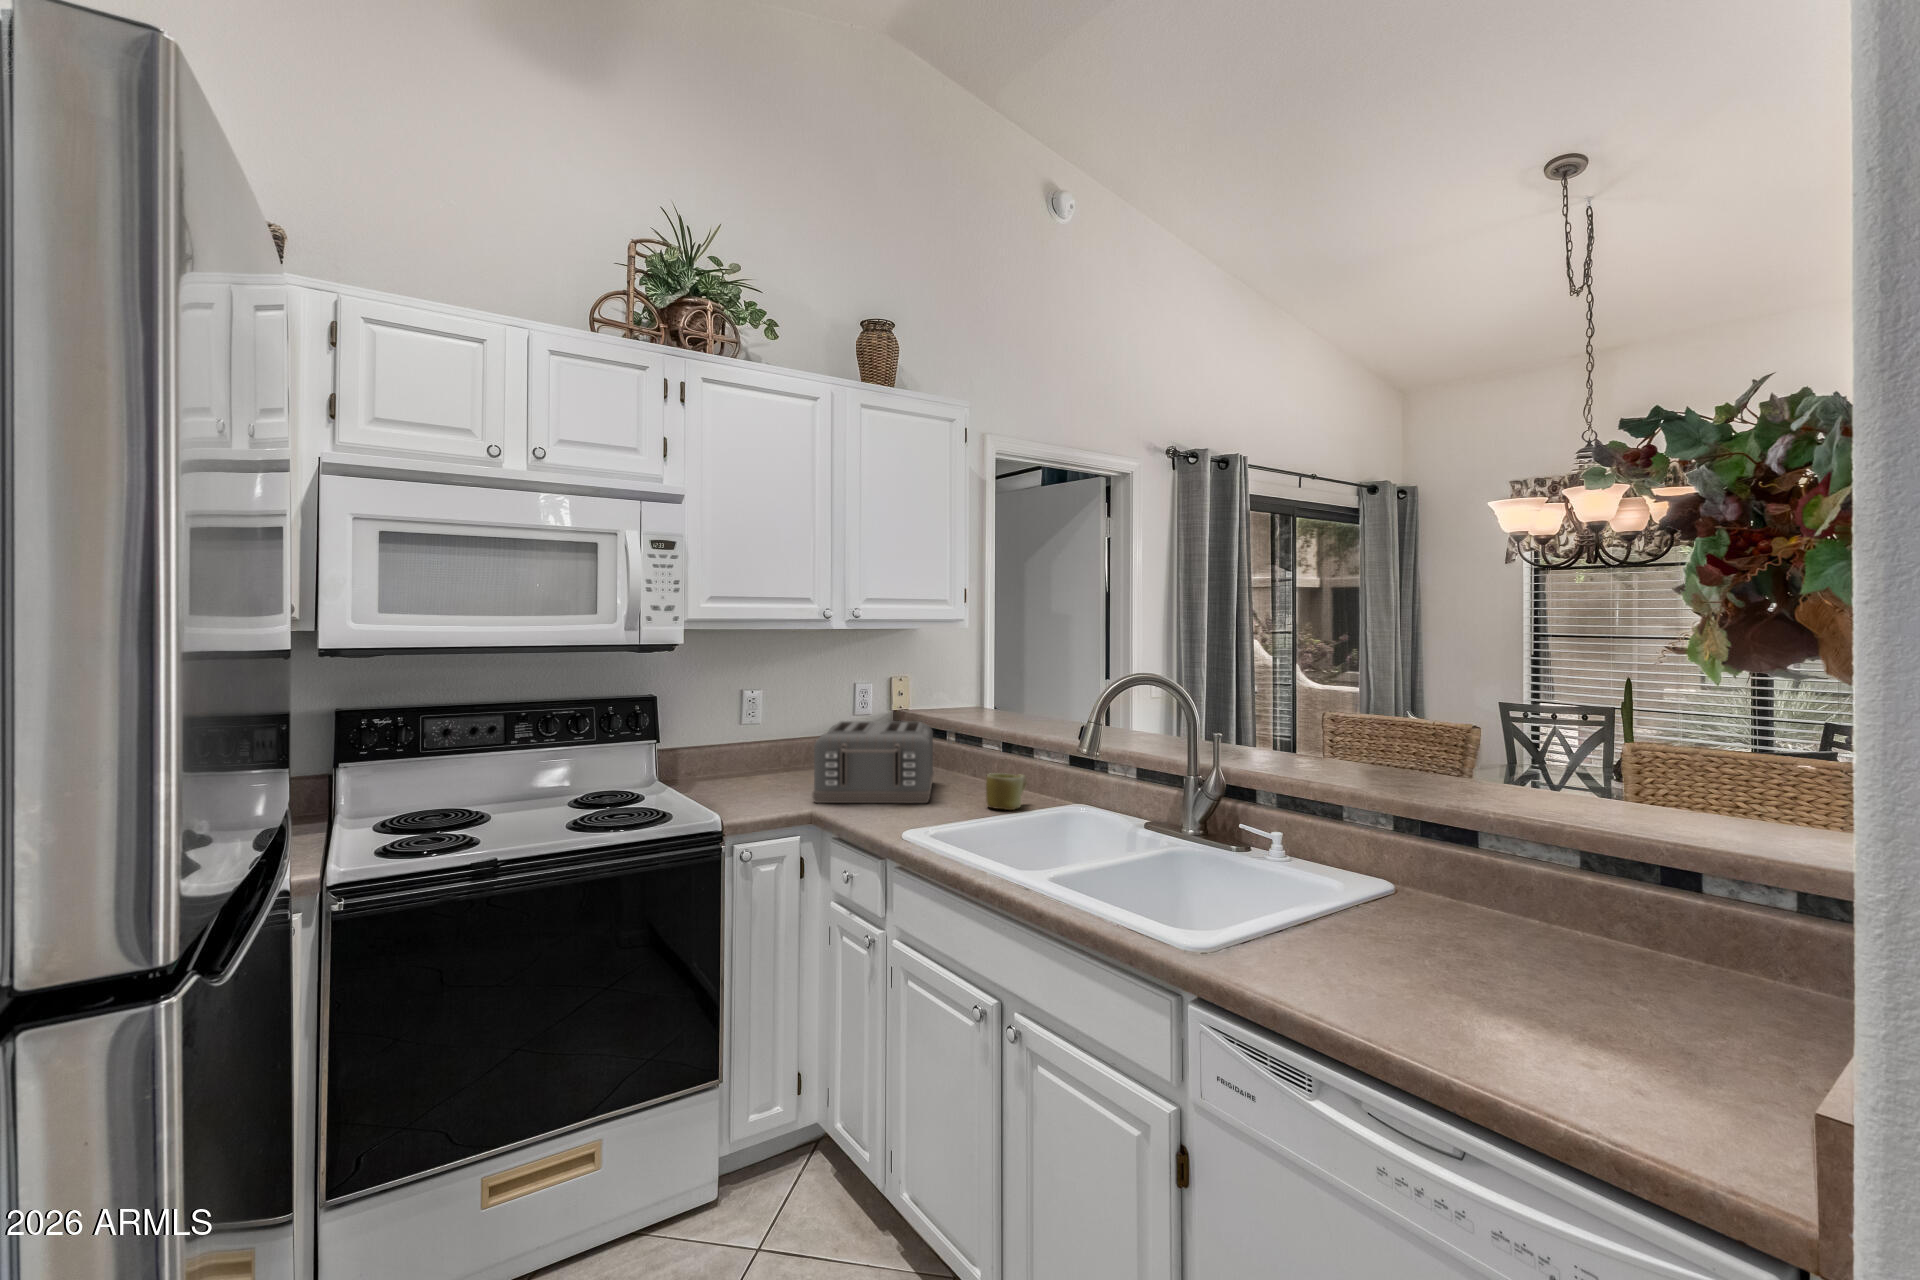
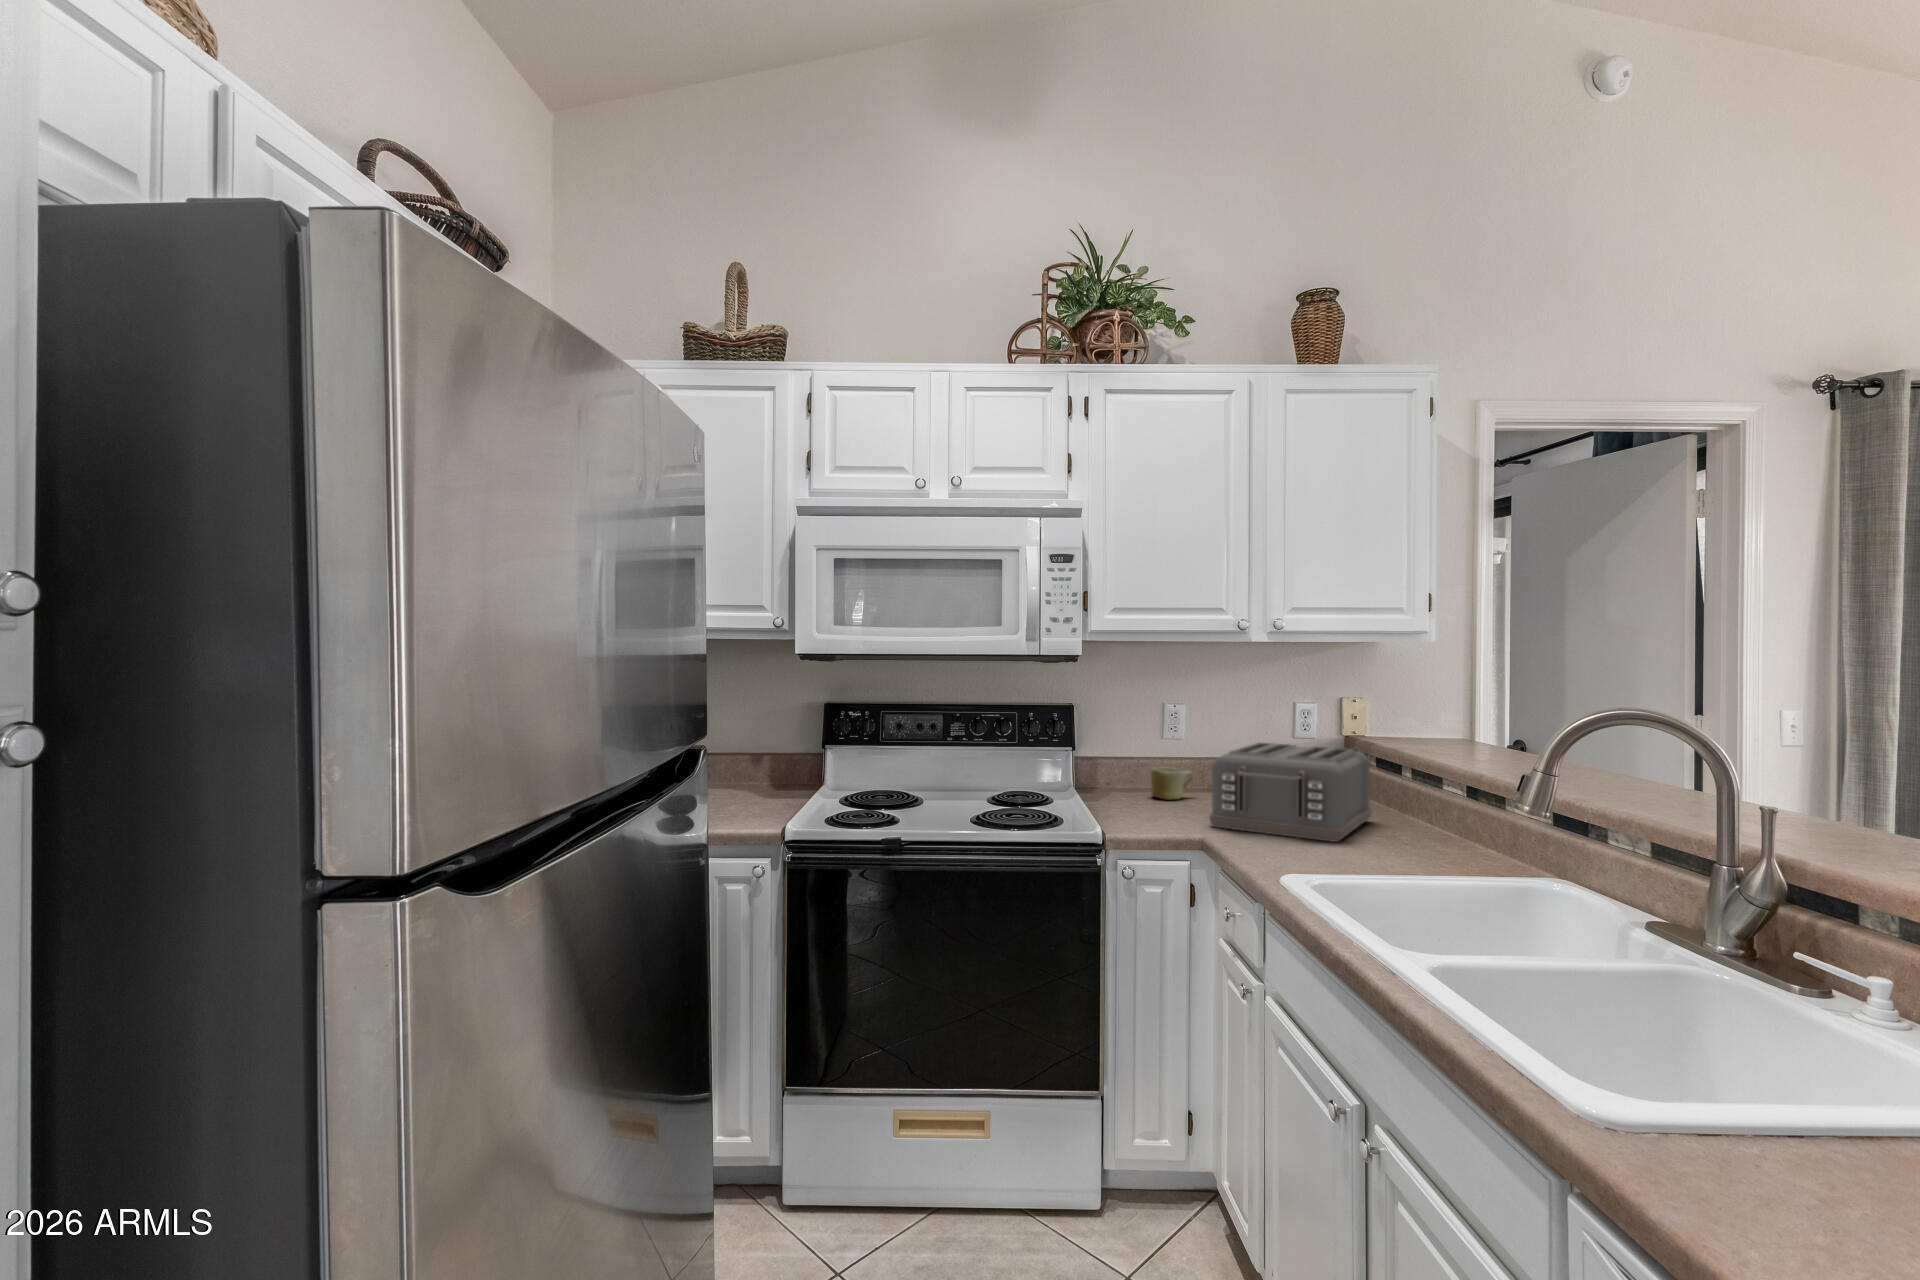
mug: present [986,773,1027,810] -> present [1151,767,1194,800]

